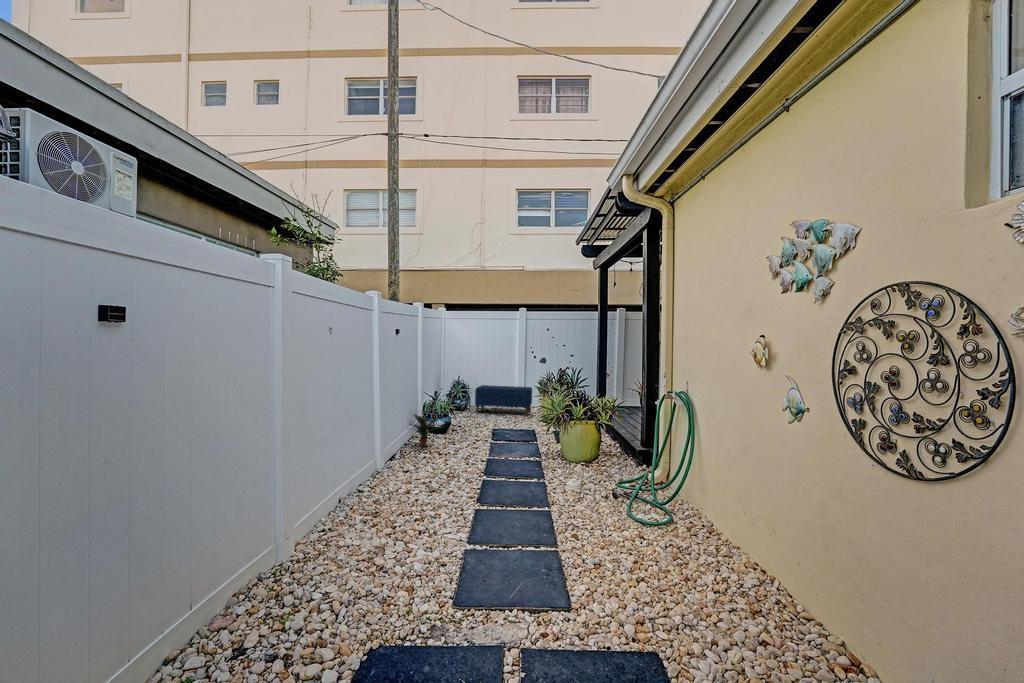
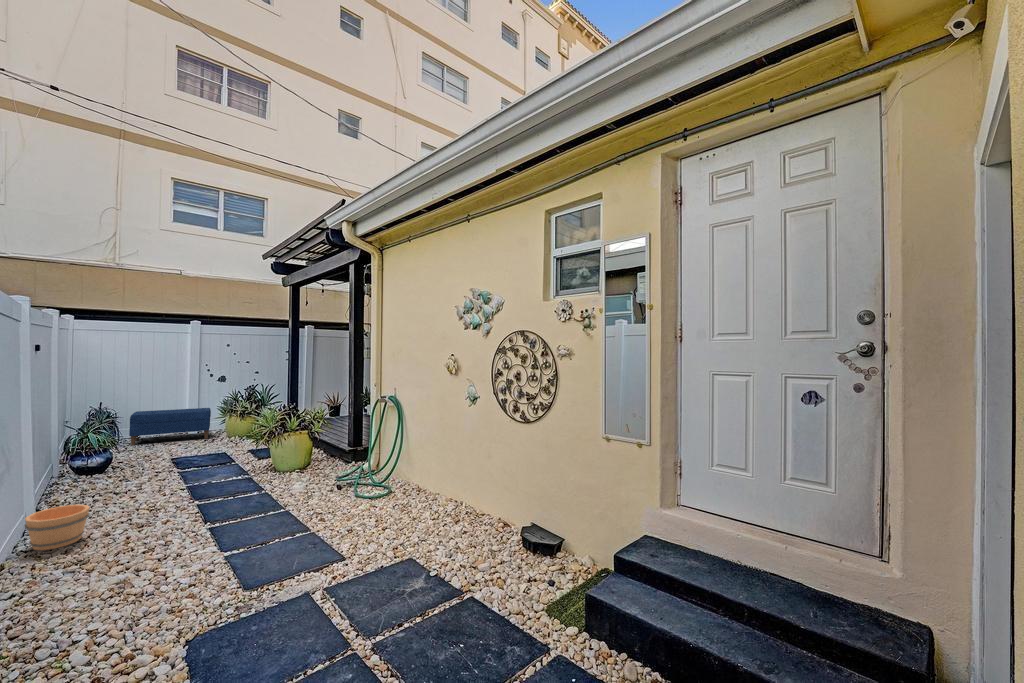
potted plant: present [410,414,438,446] -> none [51,453,104,491]
bucket: none [362,459,401,494] -> present [24,505,90,550]

